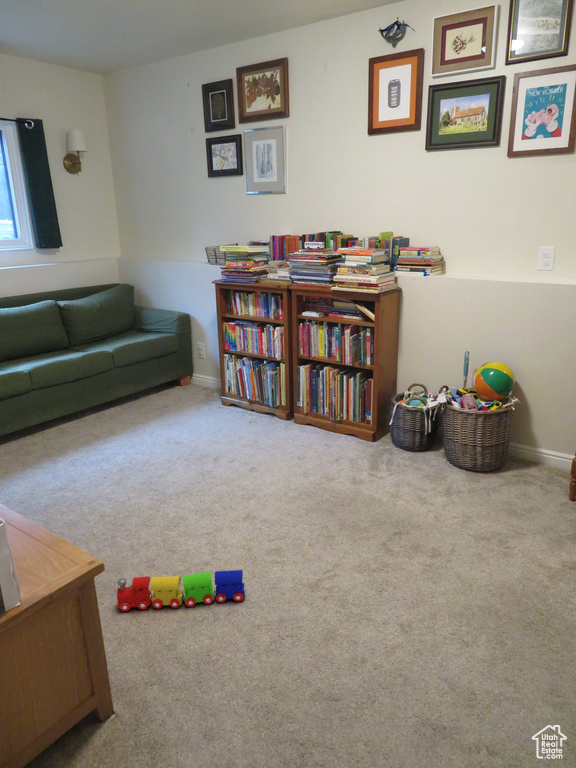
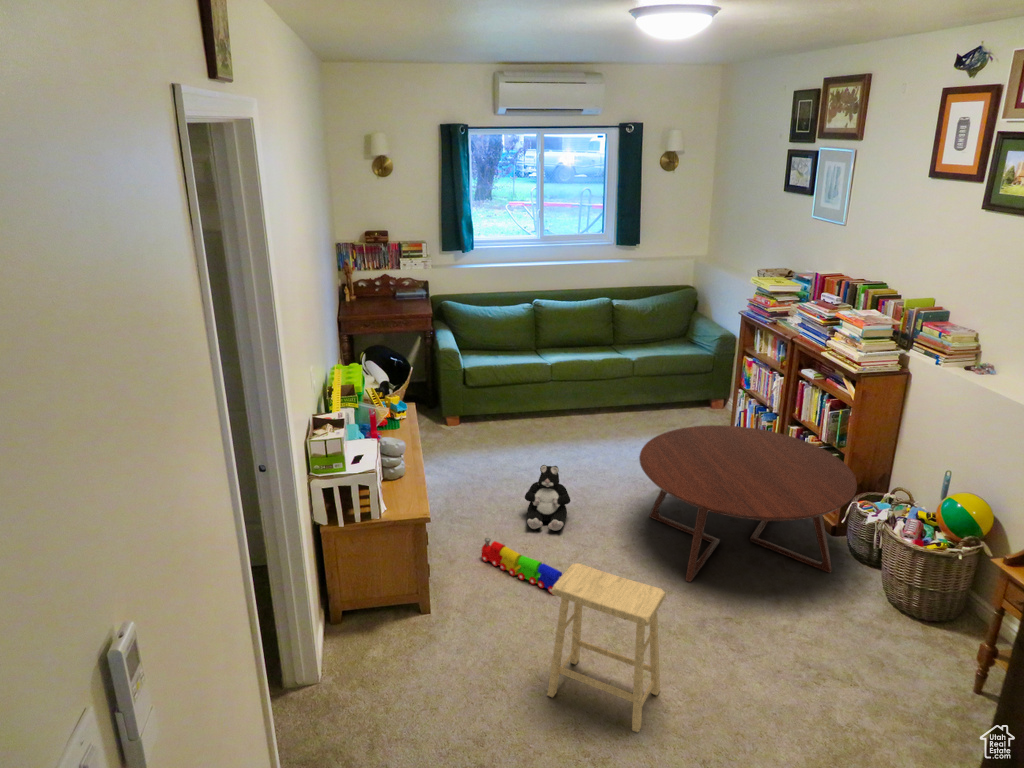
coffee table: none [224,369,424,520] -> present [639,425,857,582]
plush toy: none [114,463,179,546] -> present [525,465,570,531]
footstool: none [342,515,493,717] -> present [547,563,666,732]

